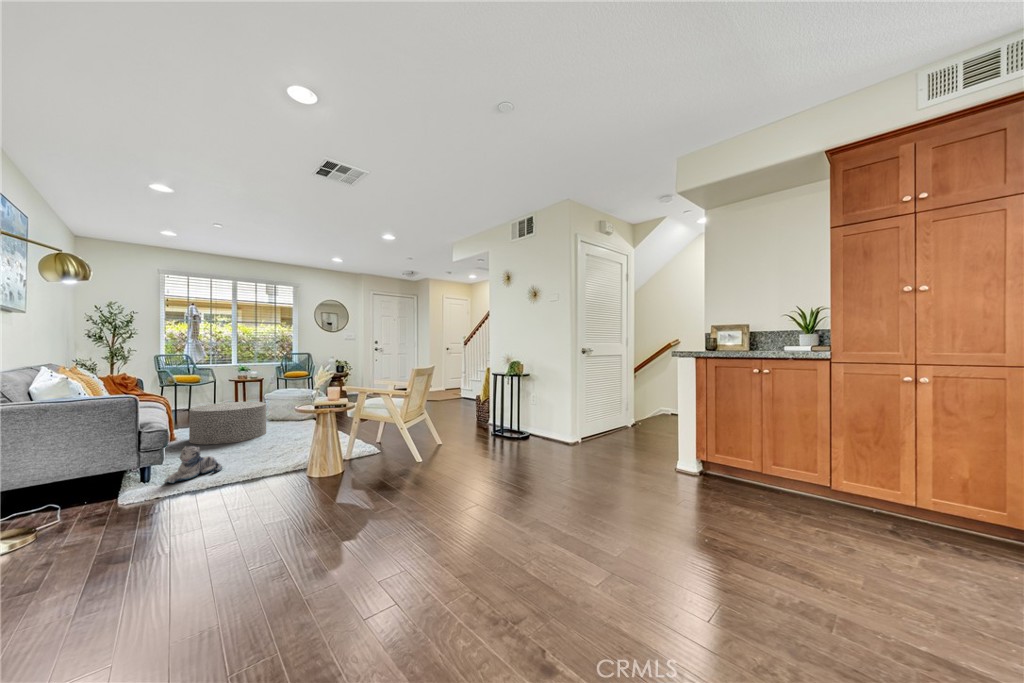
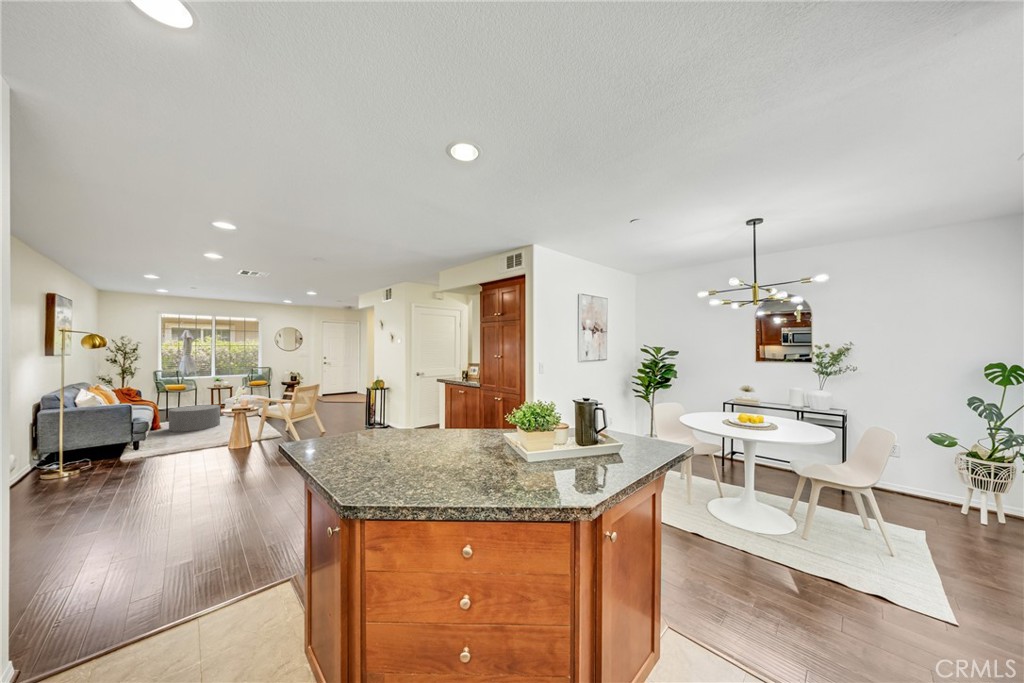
plush toy: present [165,446,222,483] -> none [146,431,181,451]

